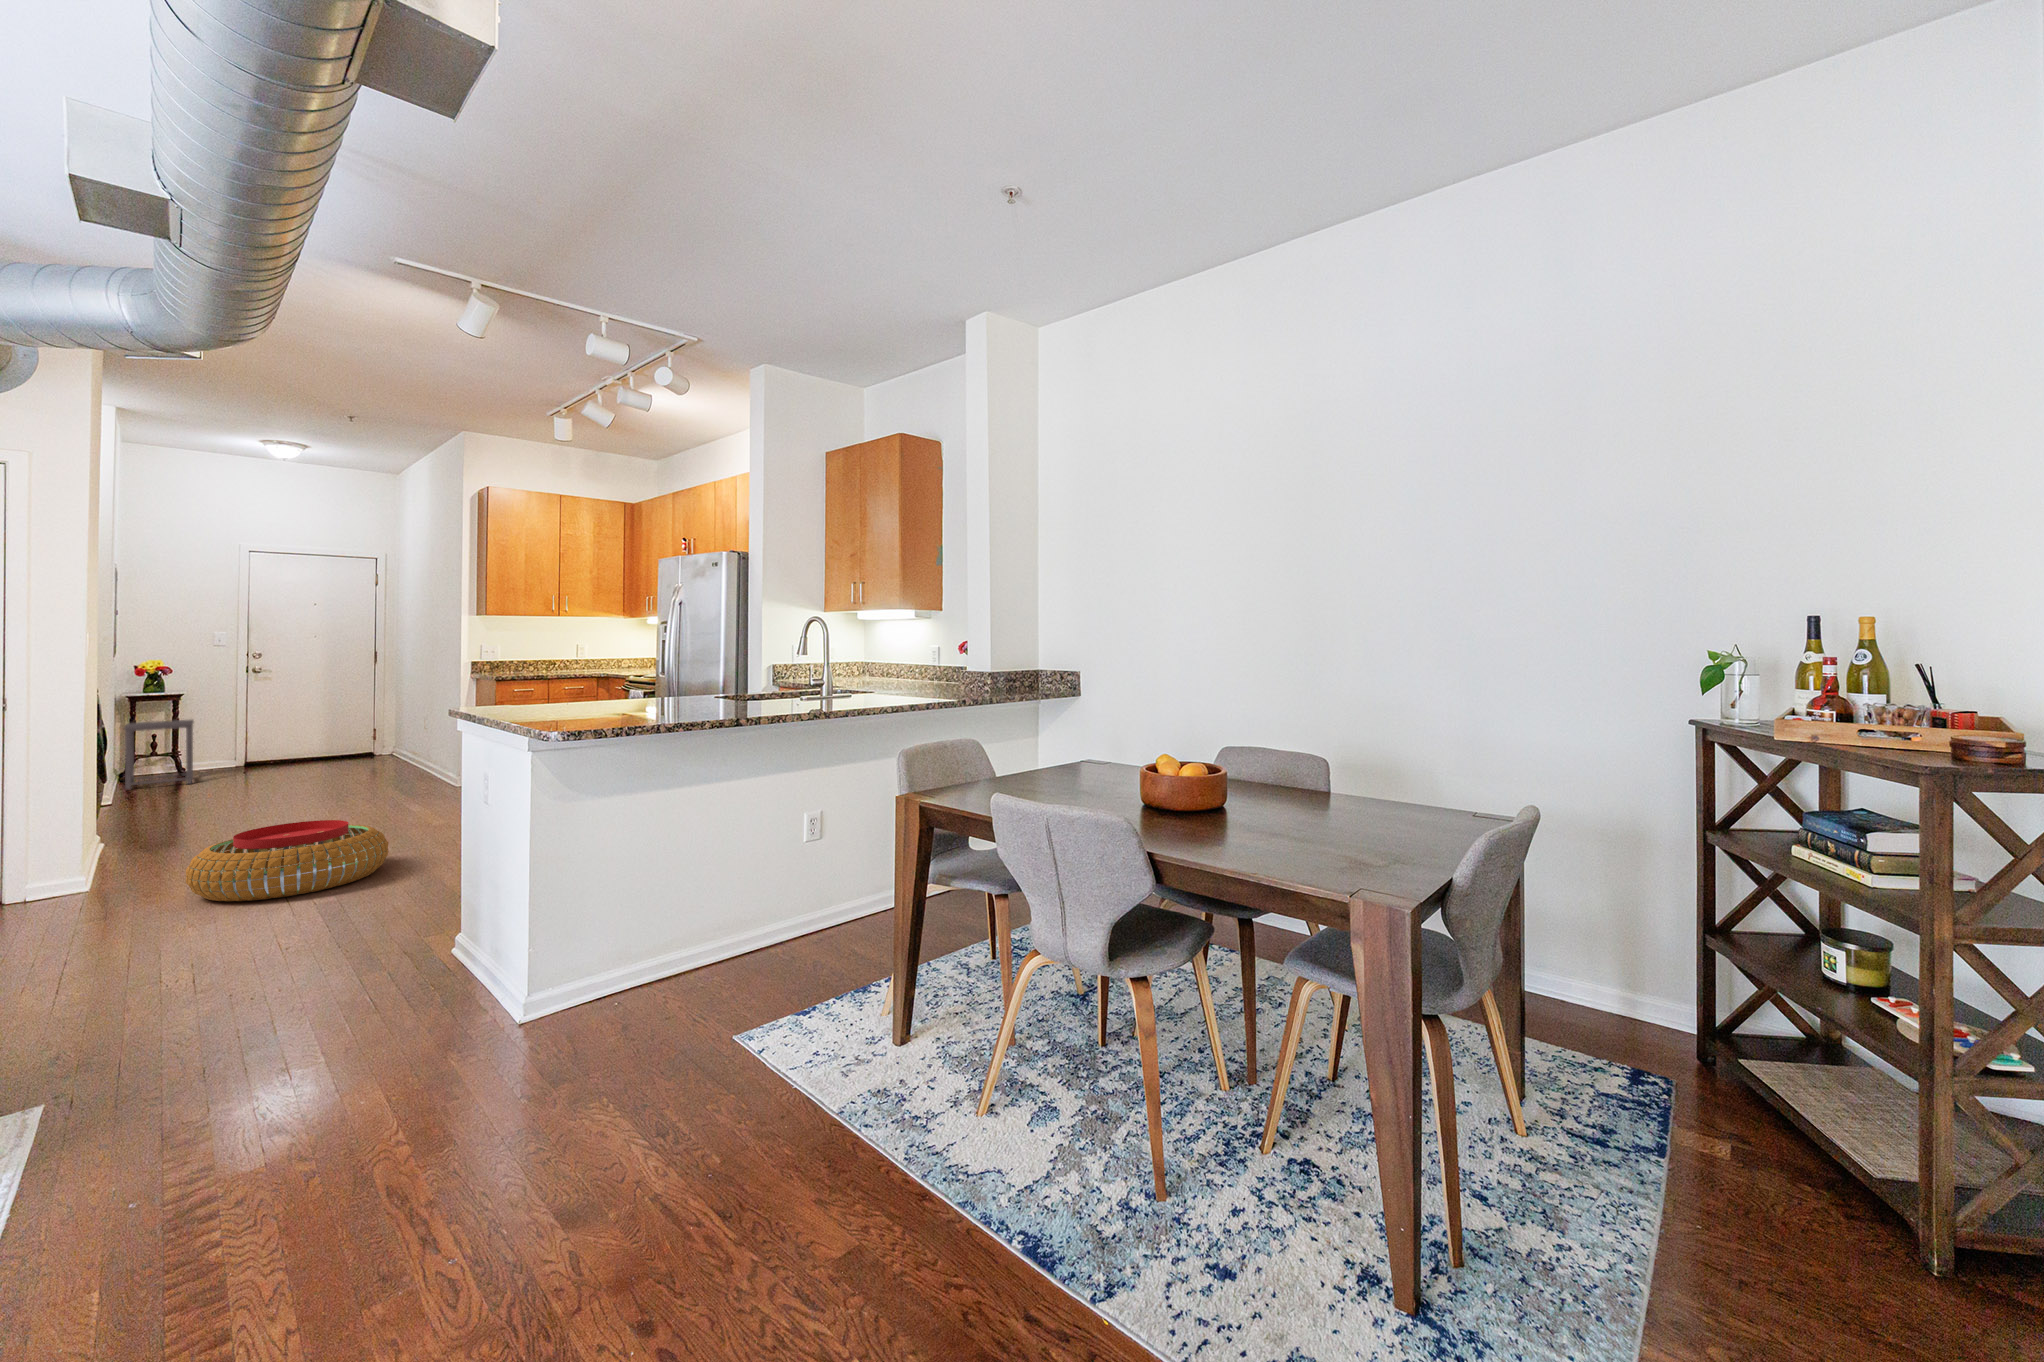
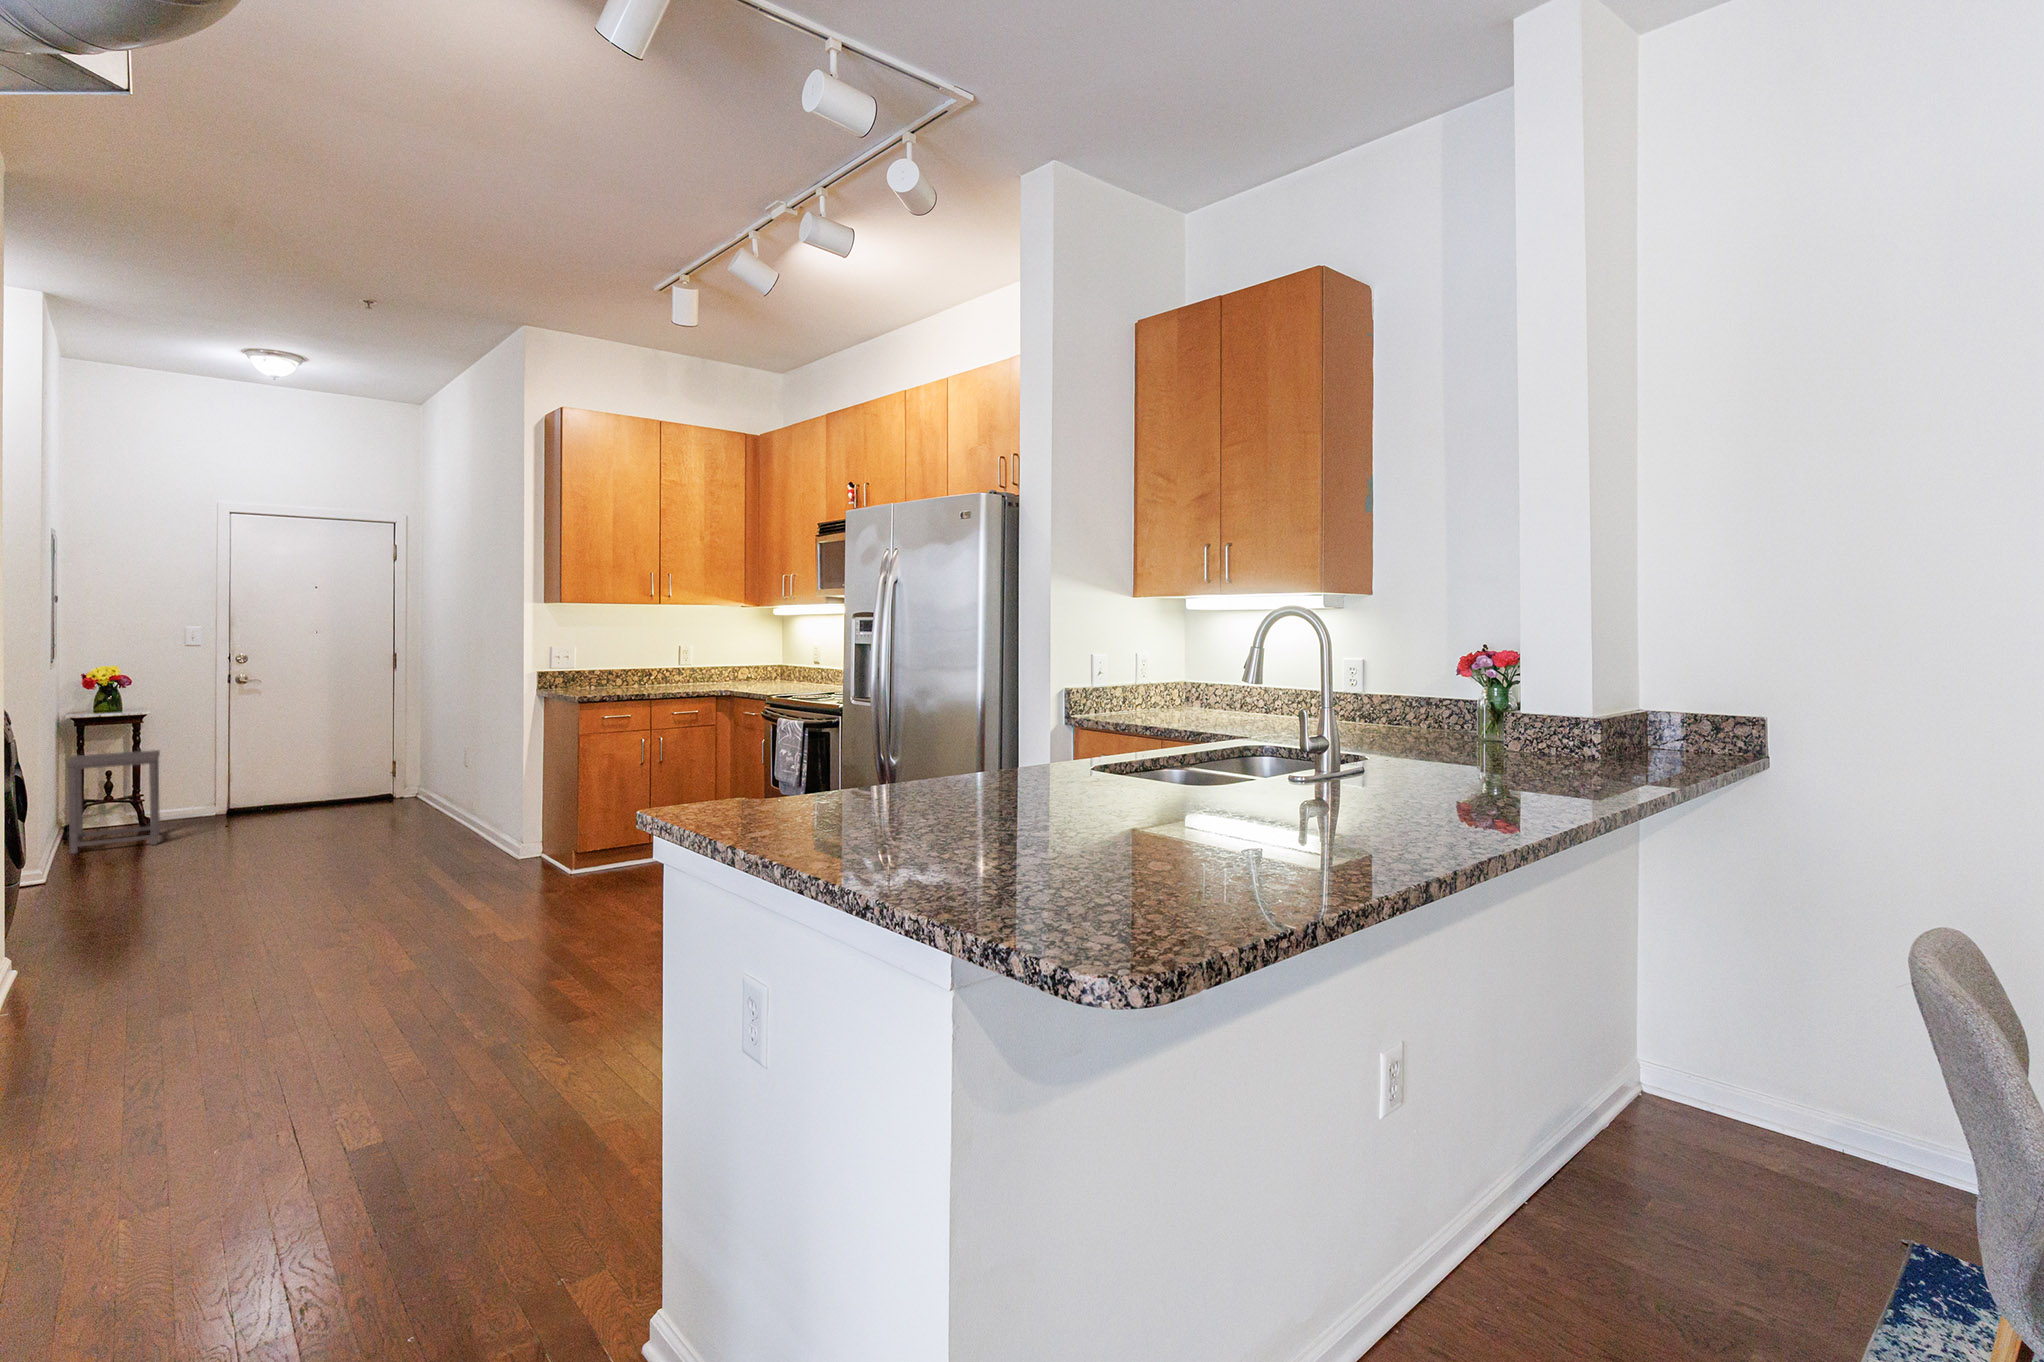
pouf: present [186,820,389,901] -> none [125,959,453,1128]

